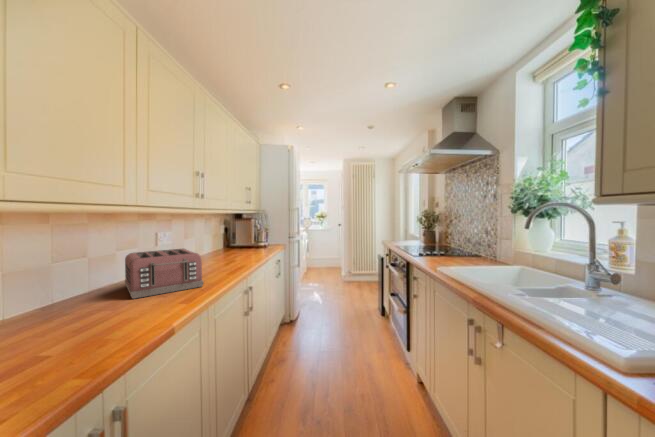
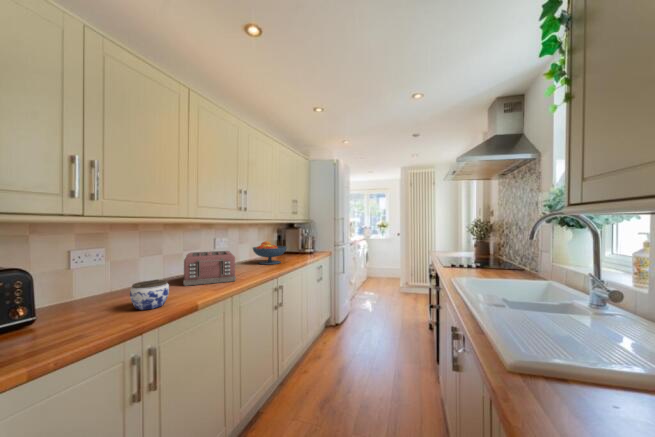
fruit bowl: none [204,235,247,262] -> present [253,241,287,264]
jar: none [63,296,129,346] -> present [130,280,169,310]

